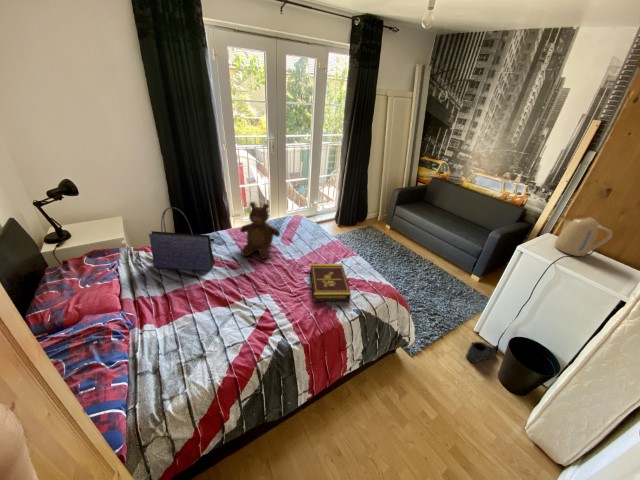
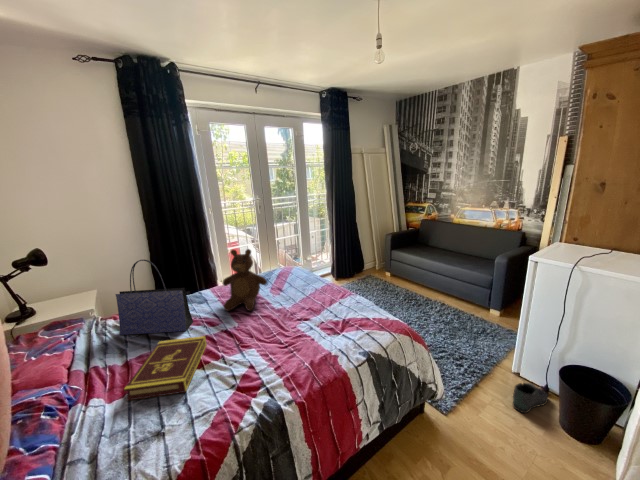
kettle: present [555,217,612,256] -> none [567,215,627,258]
book: present [310,264,351,301] -> present [124,336,207,401]

